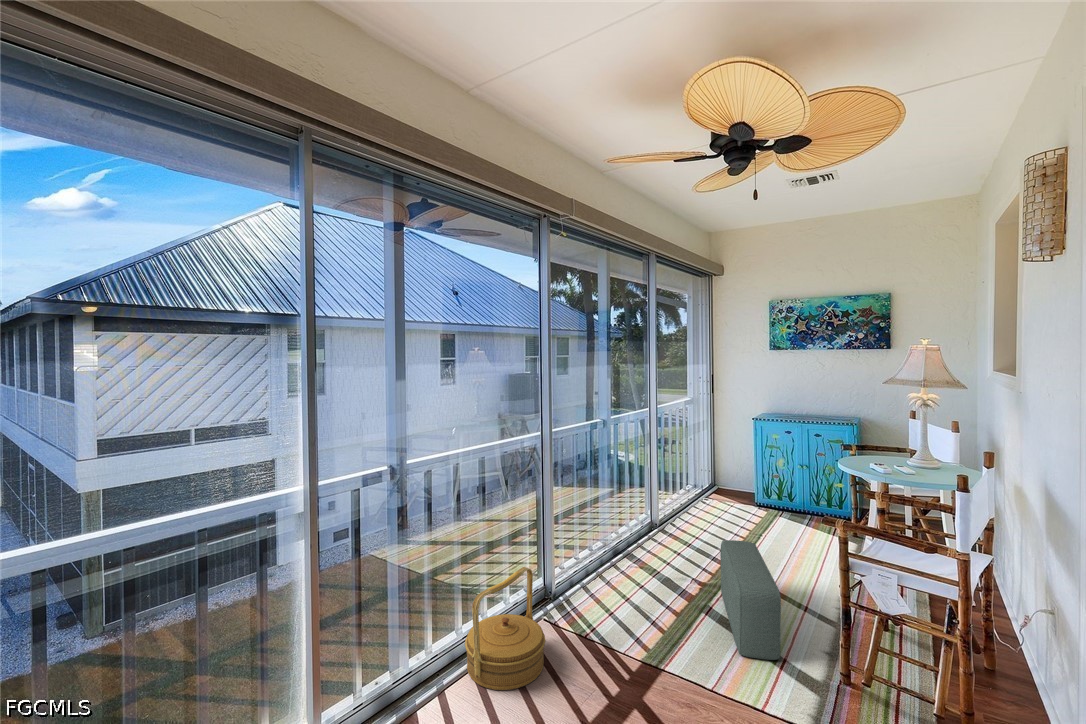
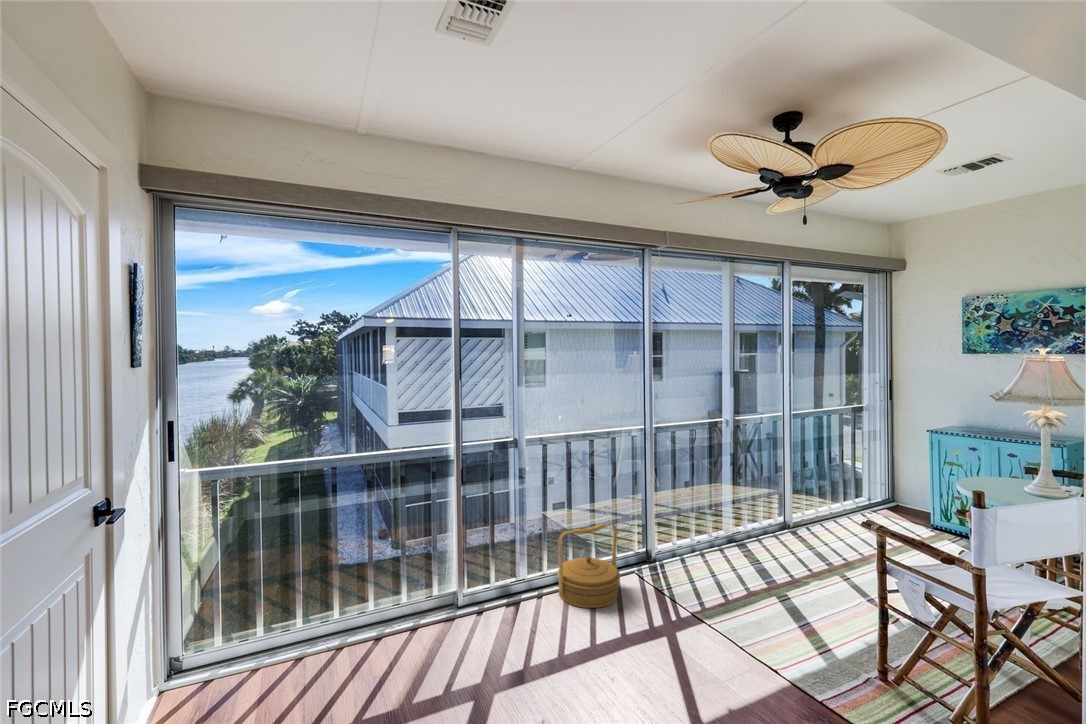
pouf: present [720,540,781,660] -> none [795,539,854,646]

